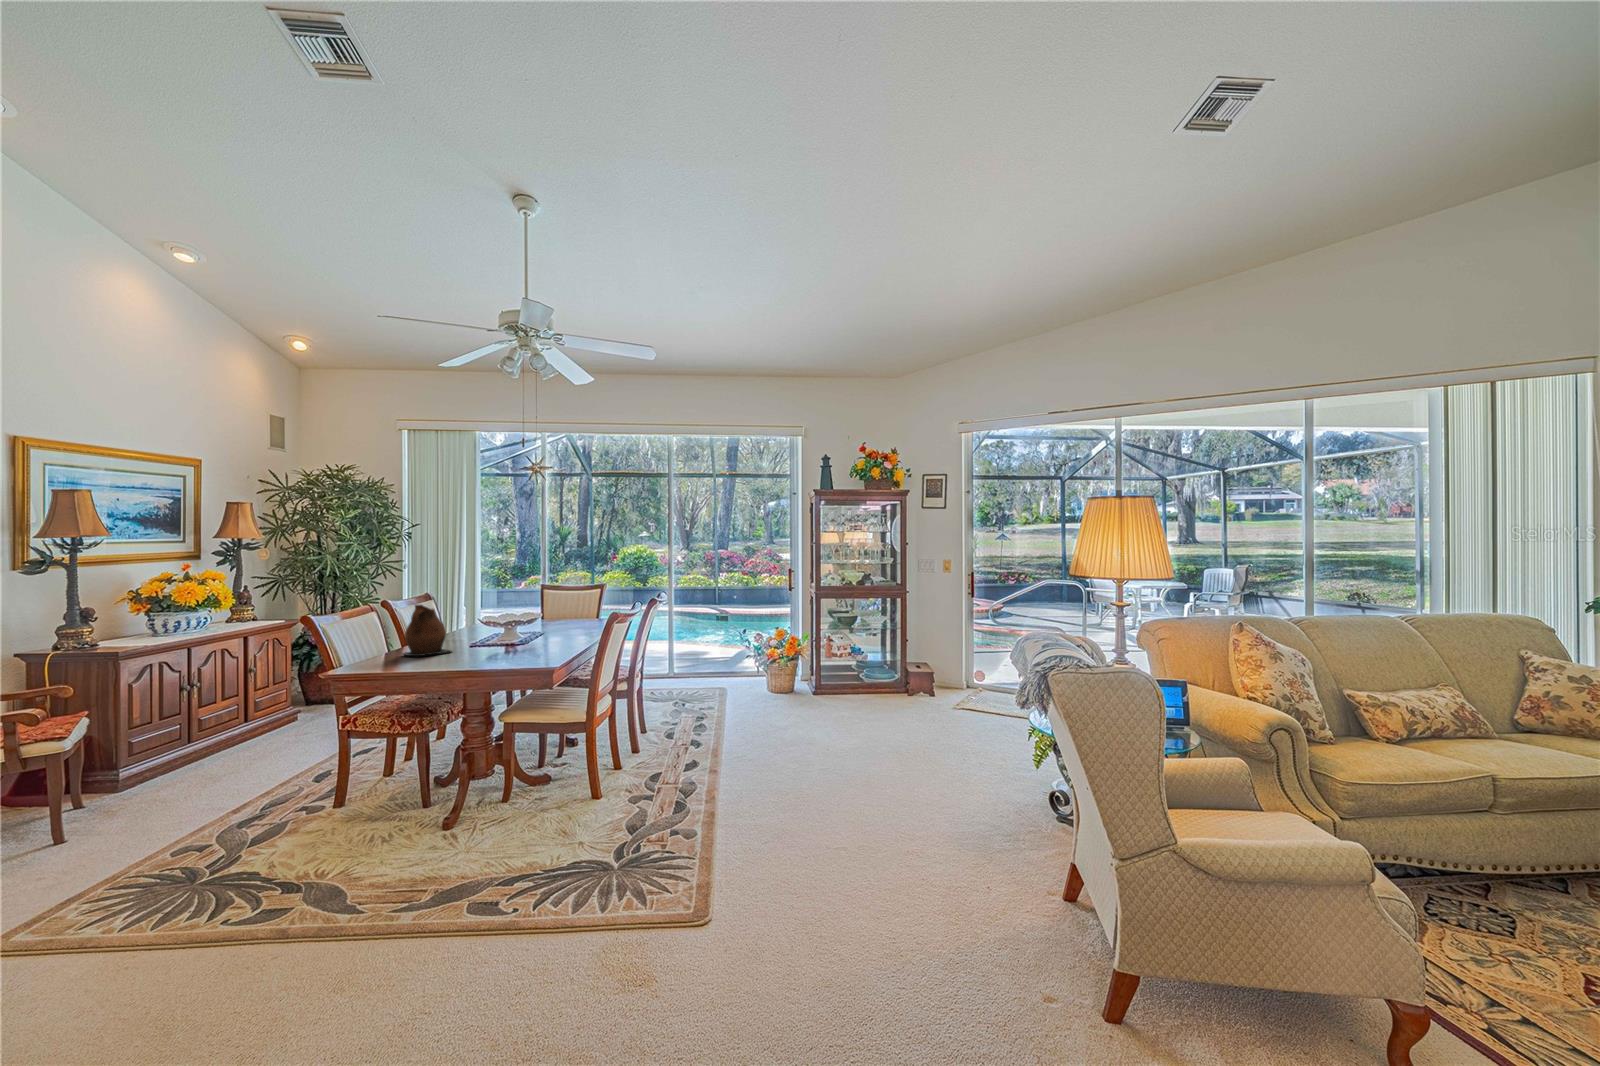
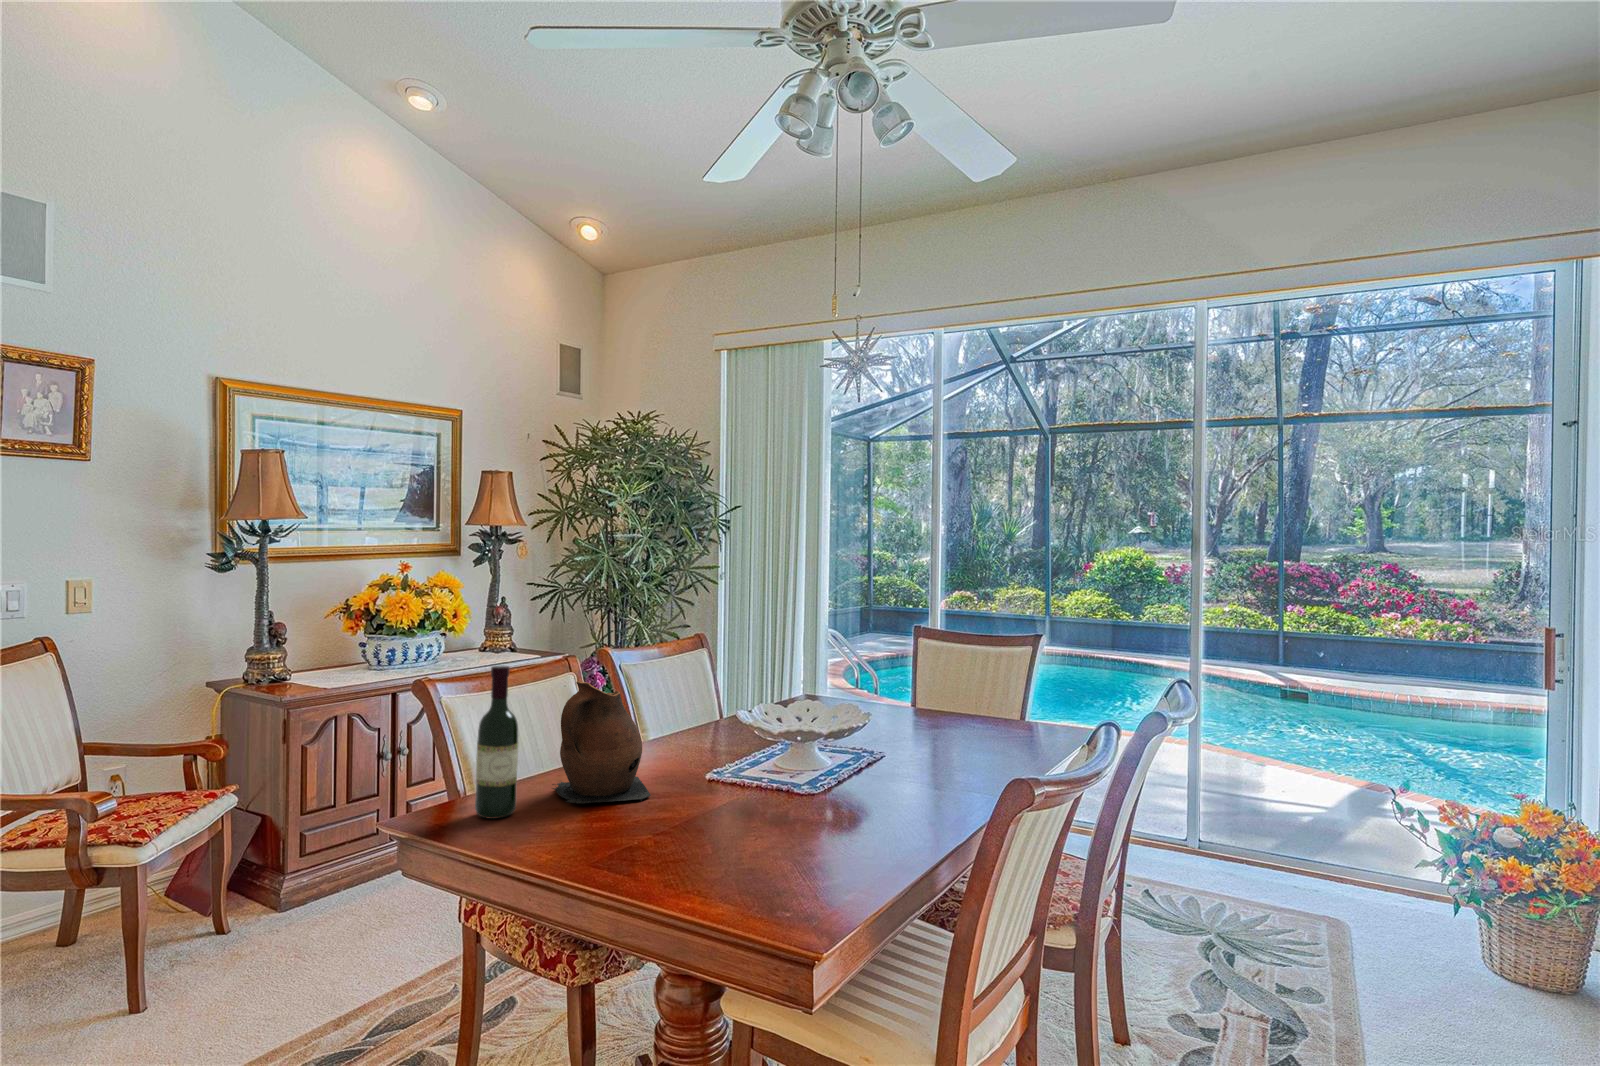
wine bottle: none [373,598,394,665] -> present [475,666,518,819]

